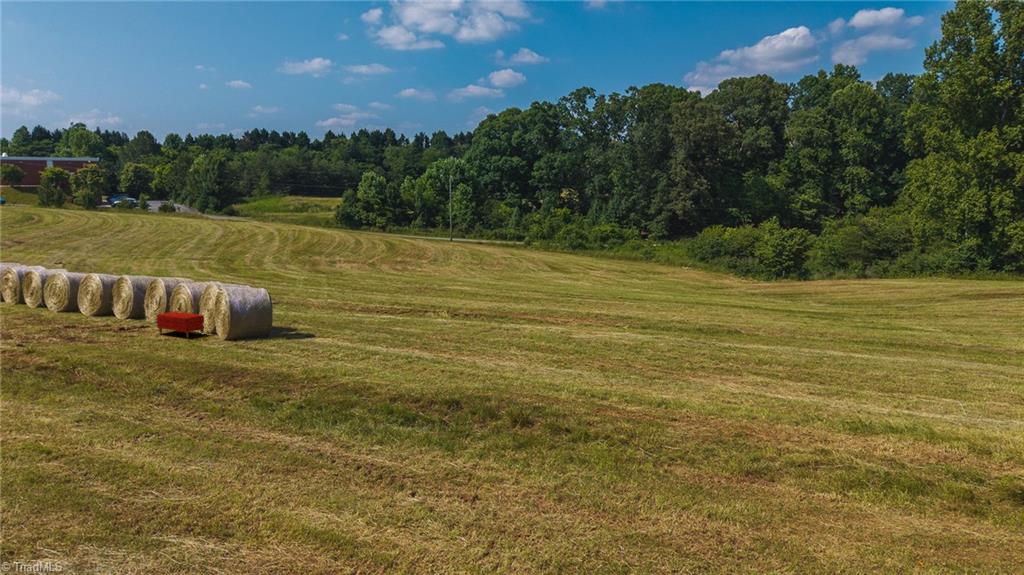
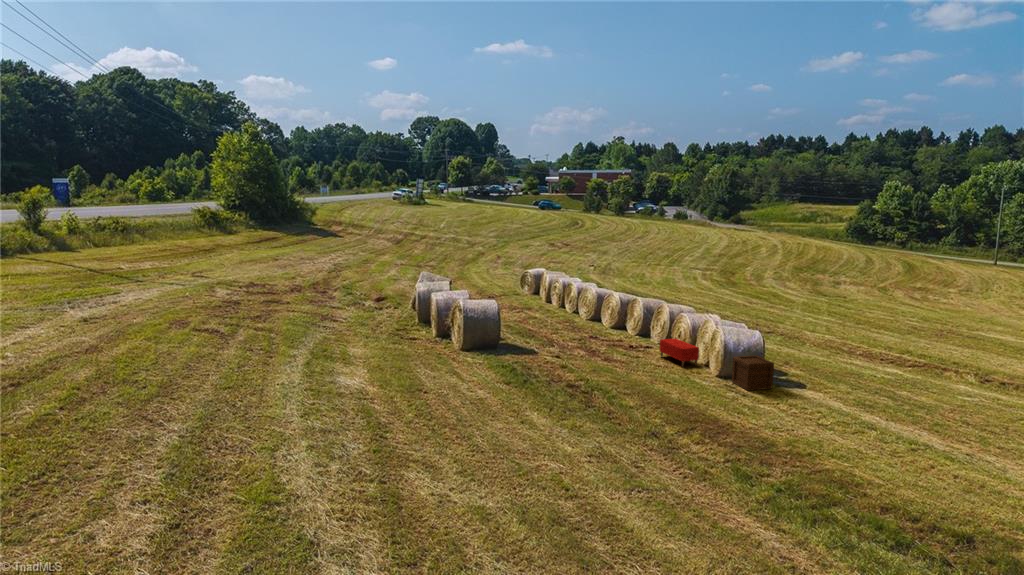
wooden crate: none [242,312,283,346] -> present [732,355,774,391]

